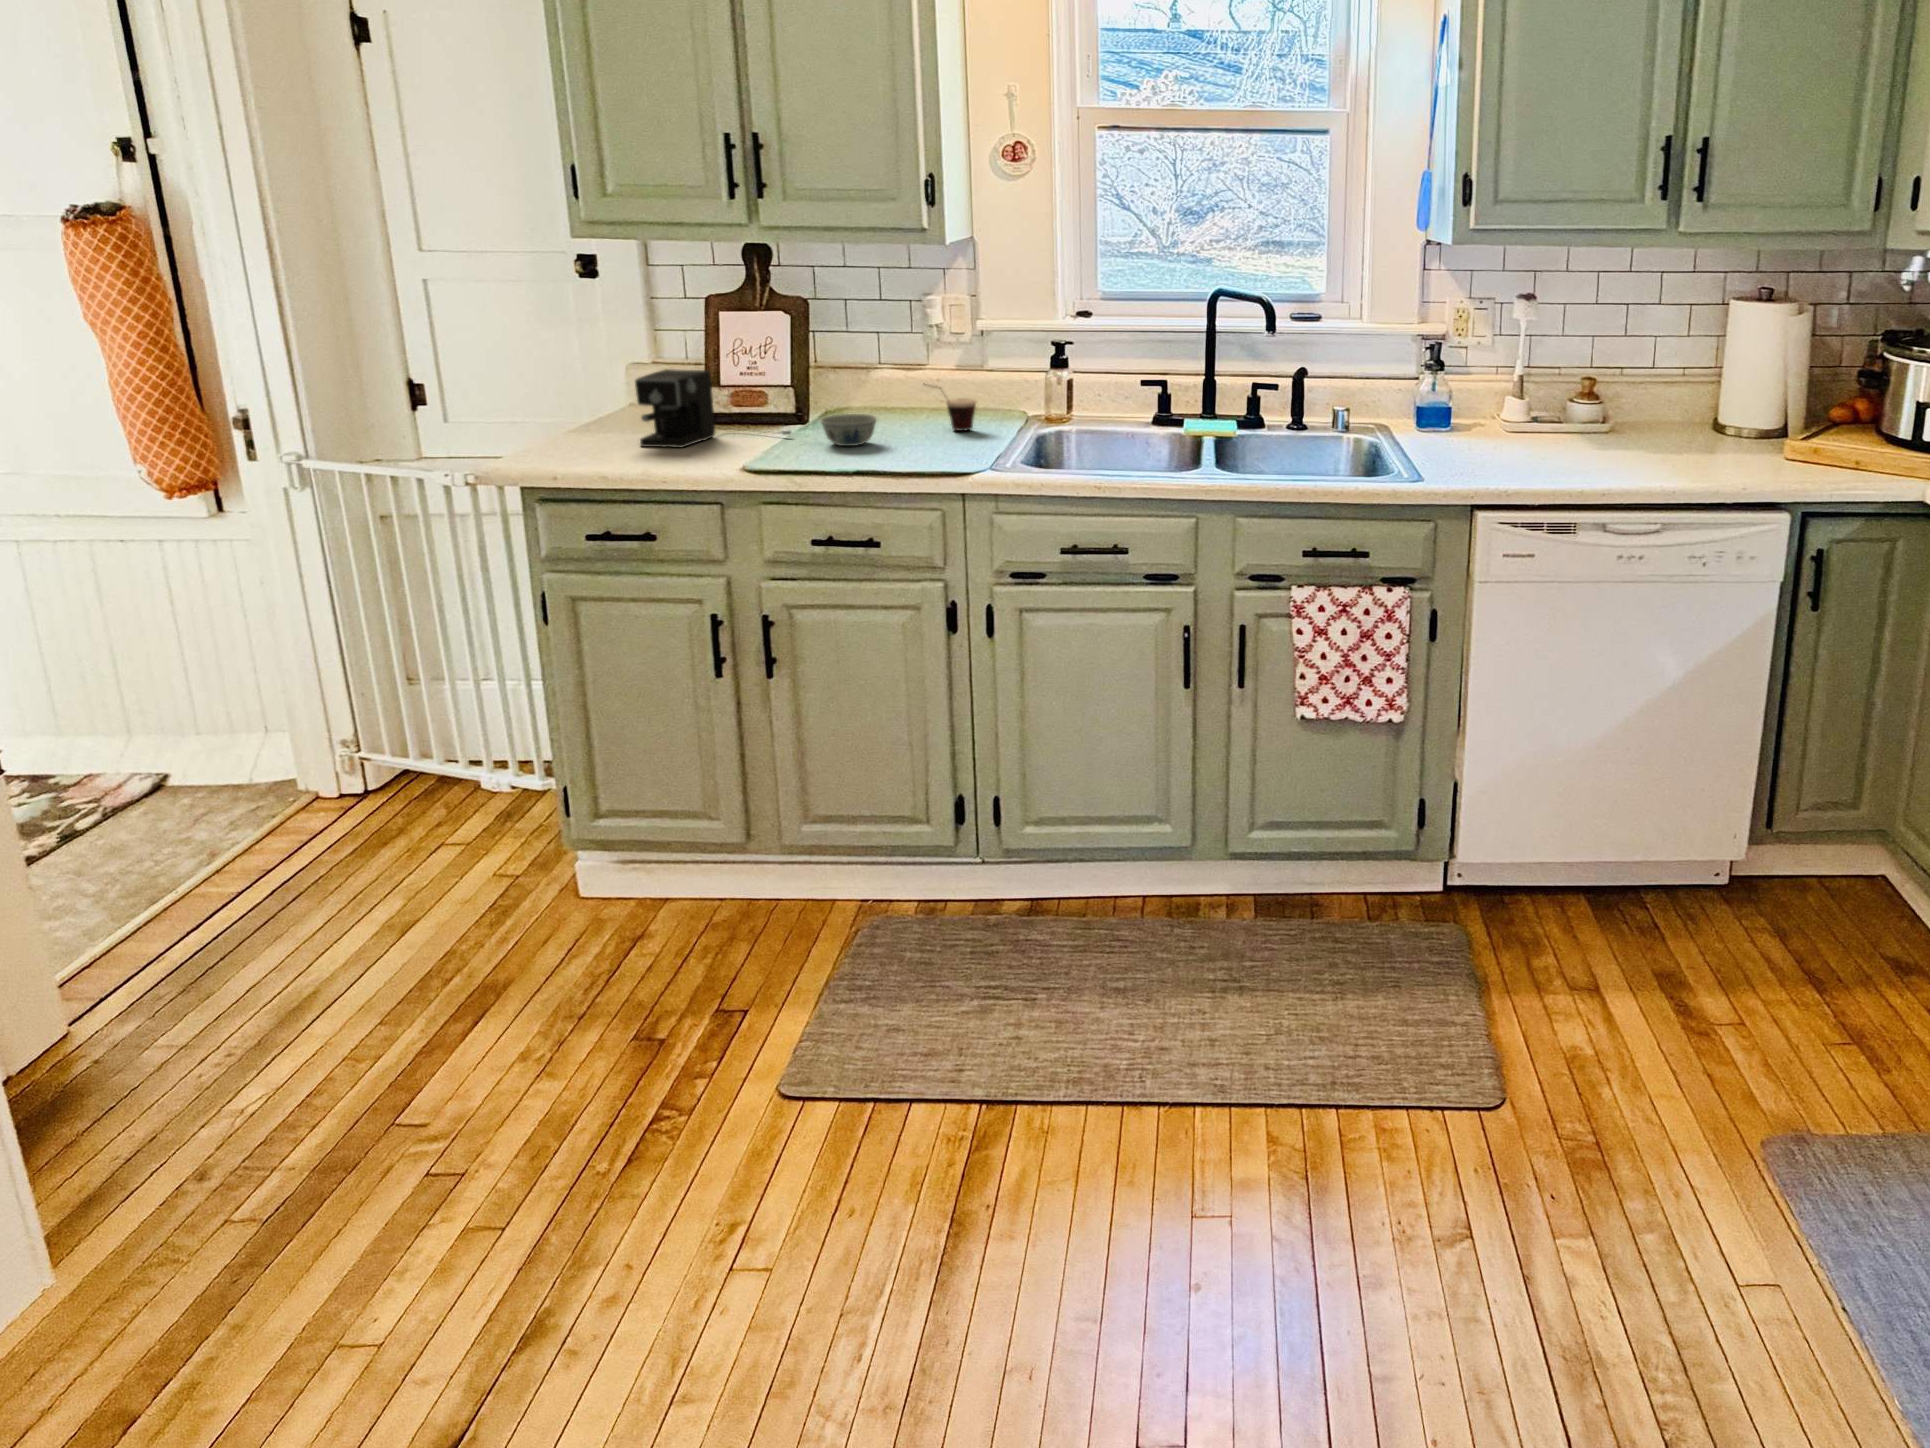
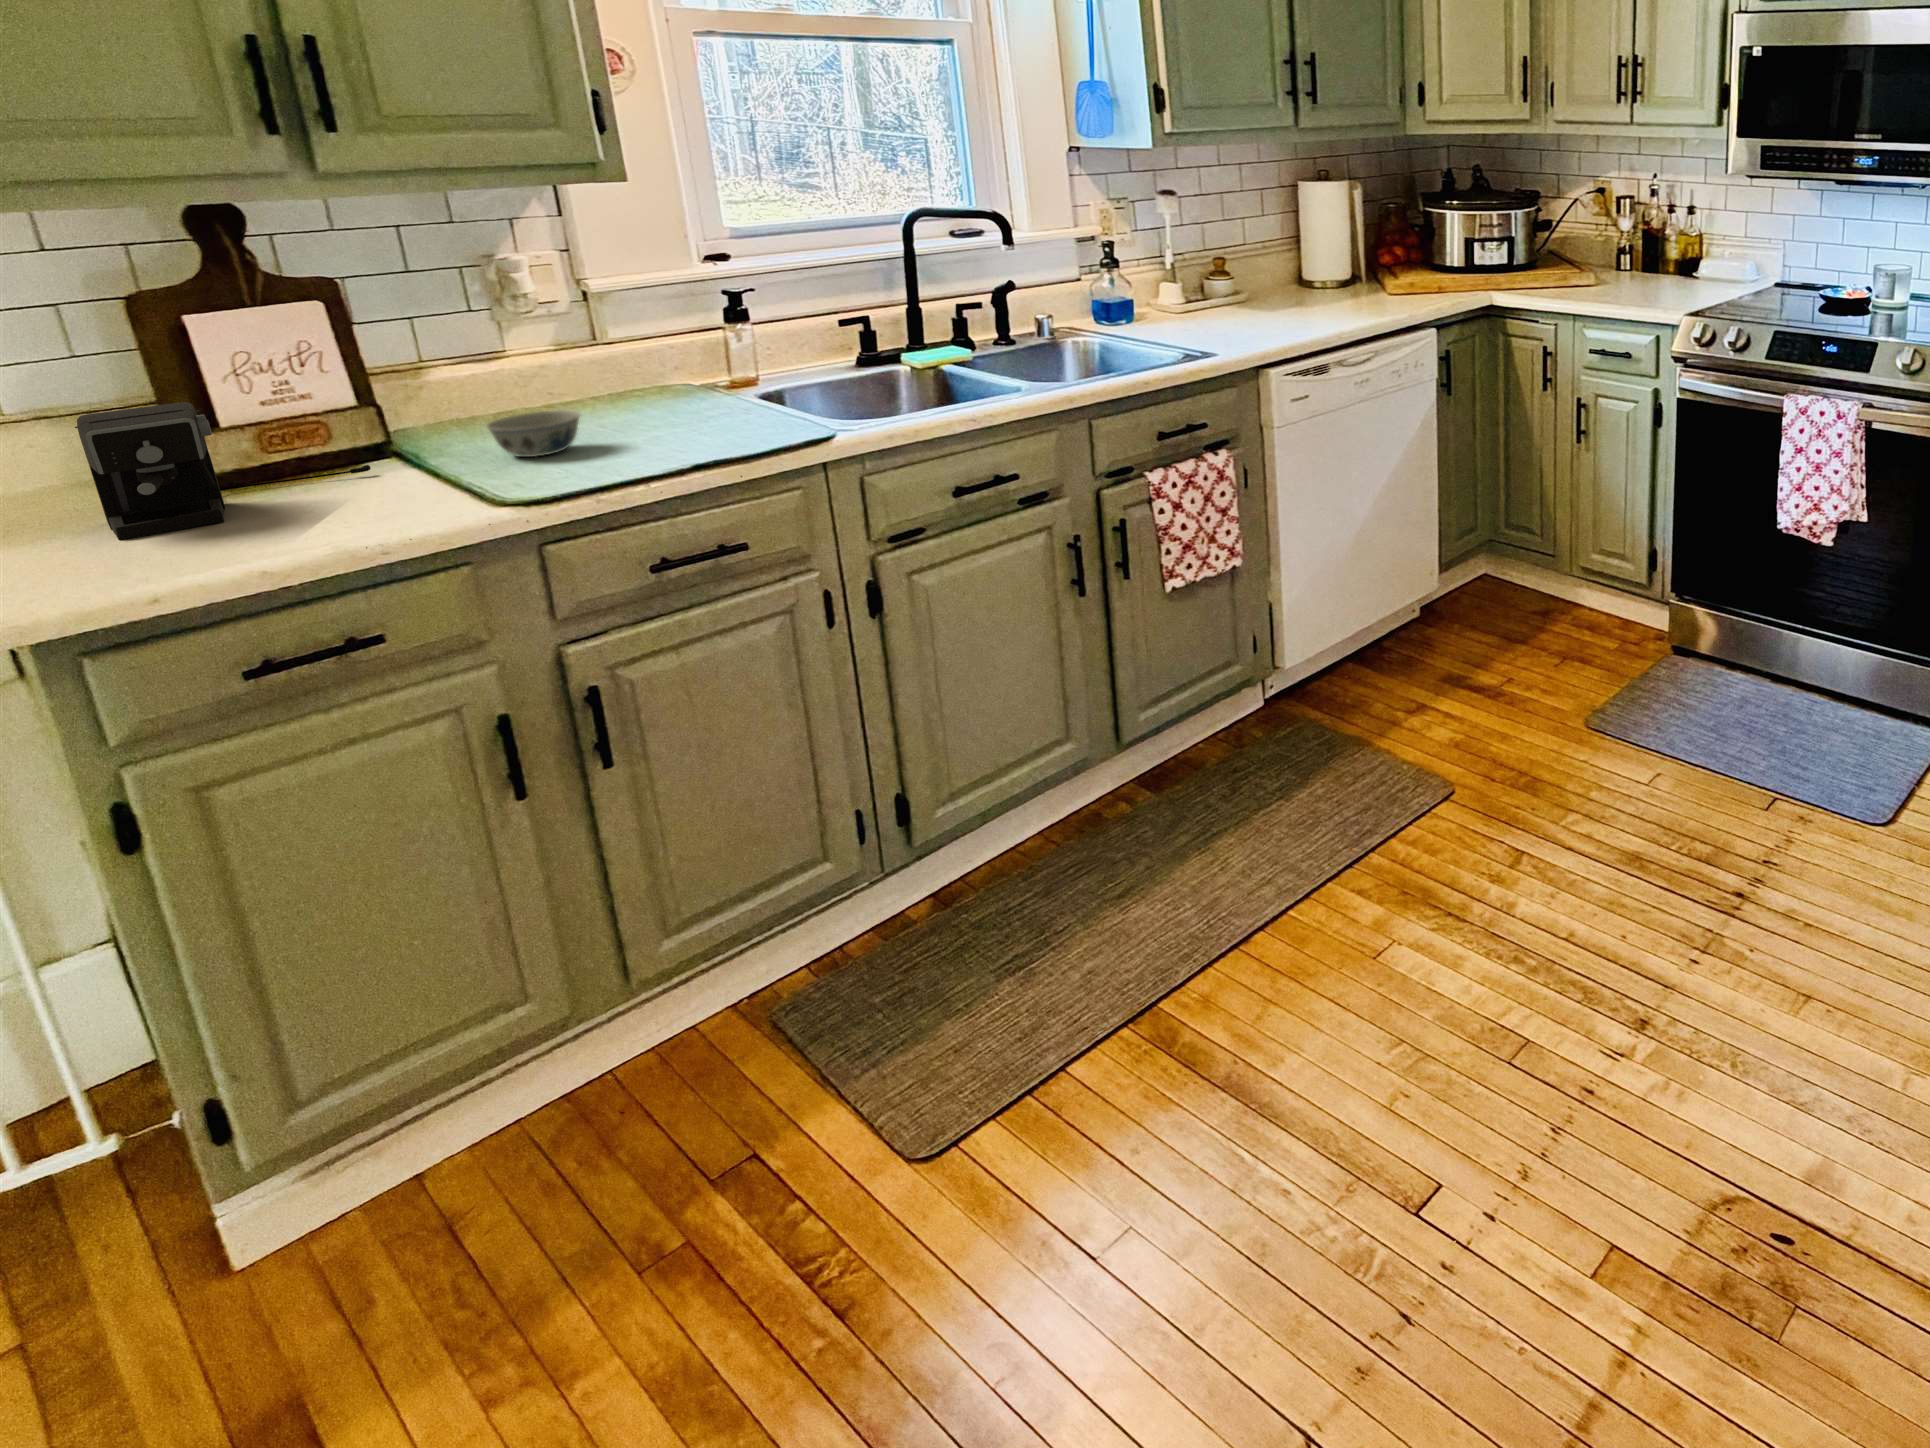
cup: present [946,398,976,431] -> none [590,361,655,414]

